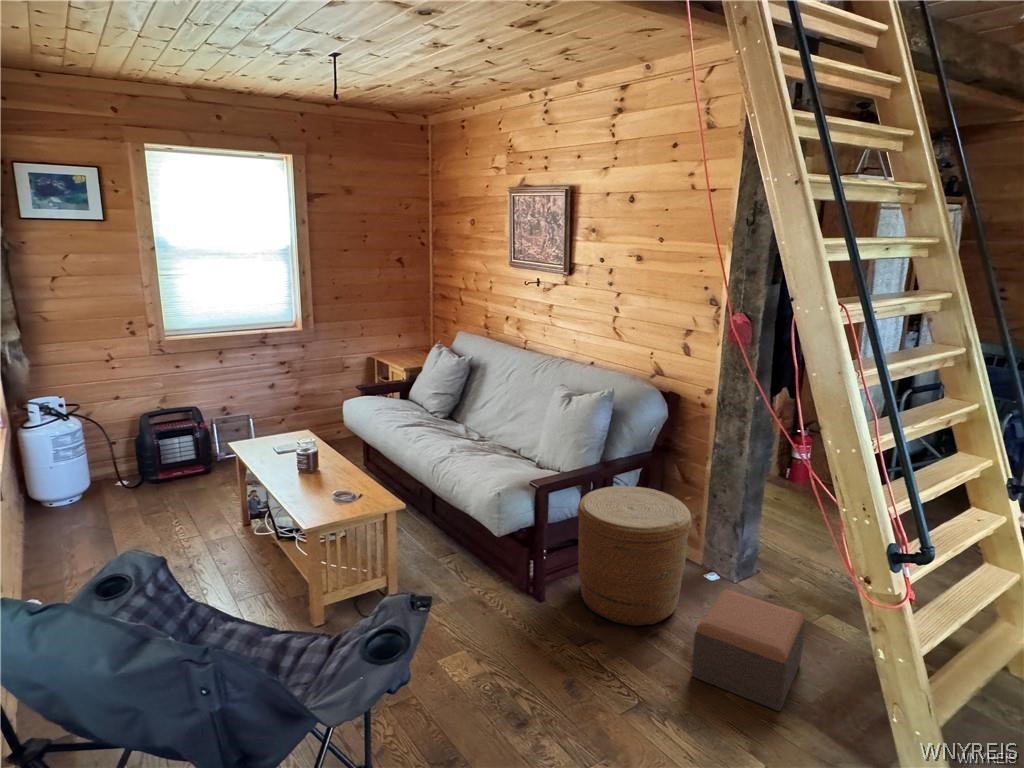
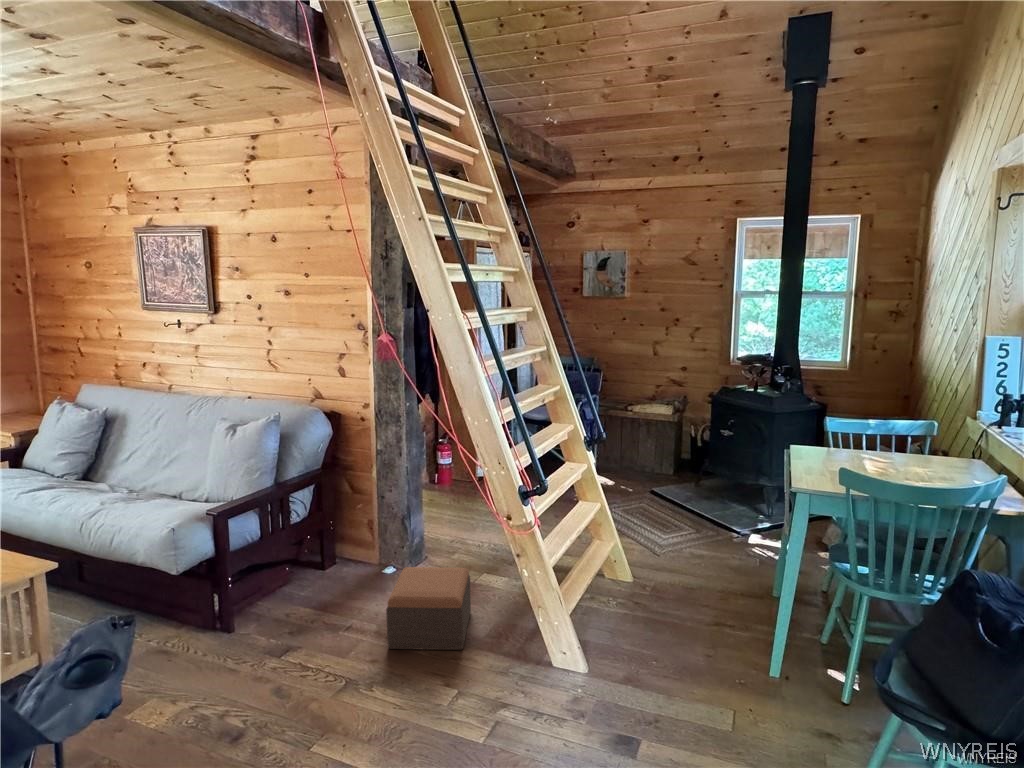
woven basket: present [577,486,692,626] -> none [258,500,369,629]

